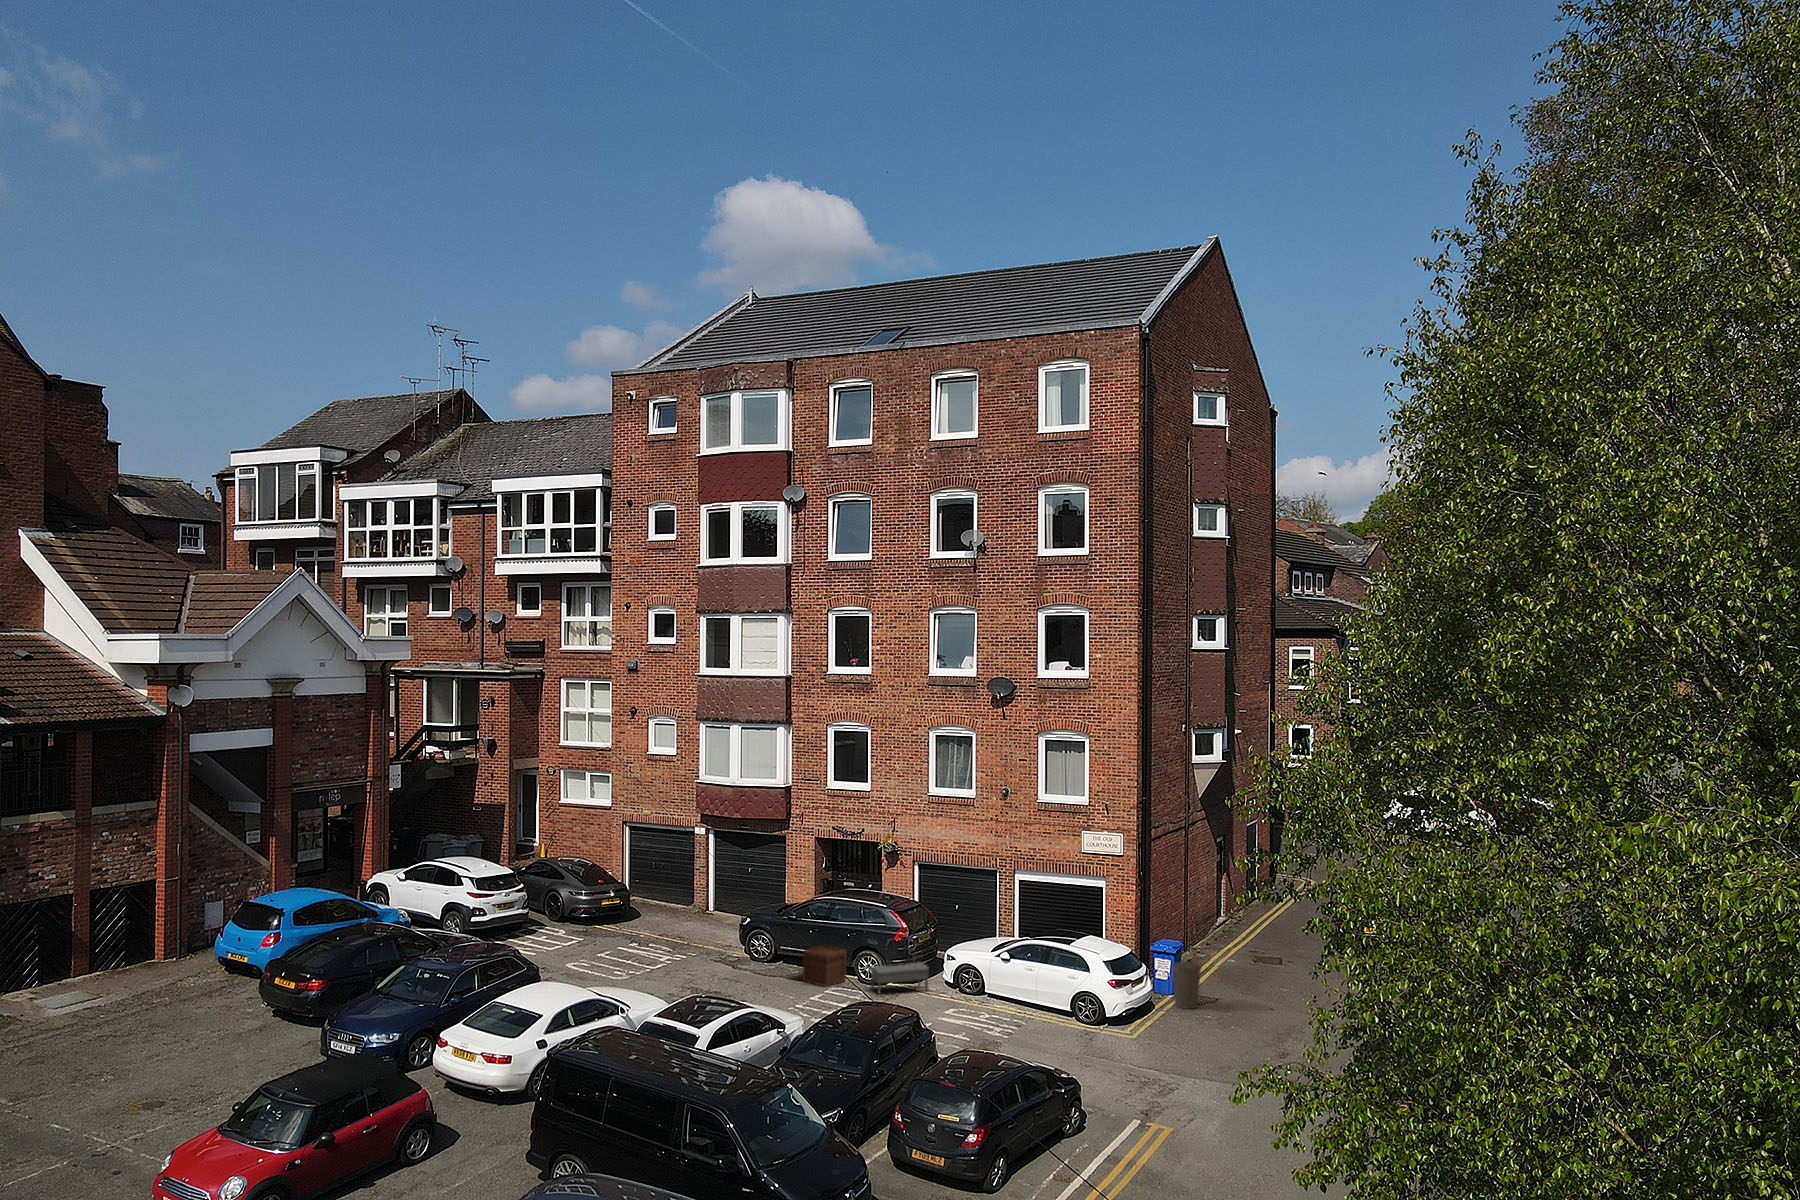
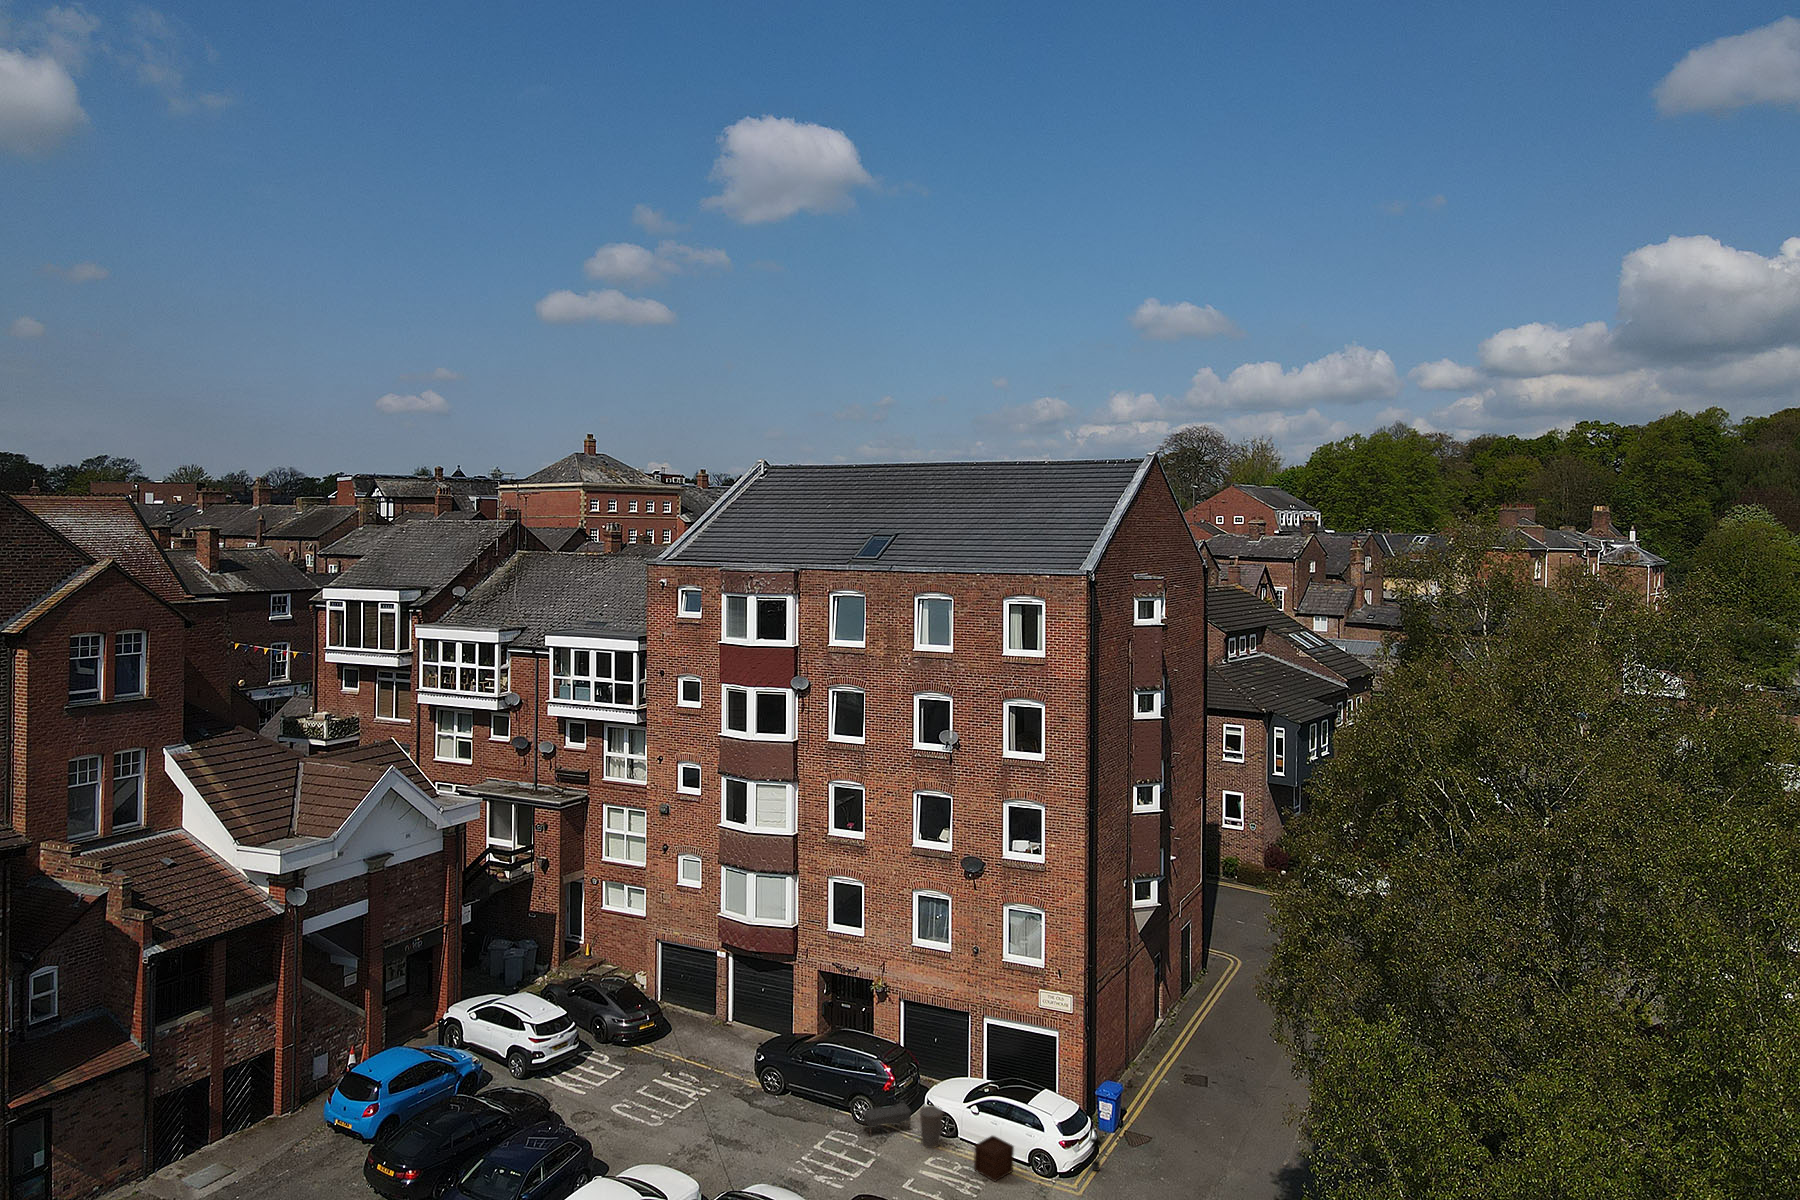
wooden crate: present [803,946,847,987] -> present [974,1136,1014,1181]
trash can: present [1172,962,1201,1009] -> present [920,1105,943,1148]
potted plant: none [1146,978,1168,1023] -> present [1090,1136,1105,1171]

